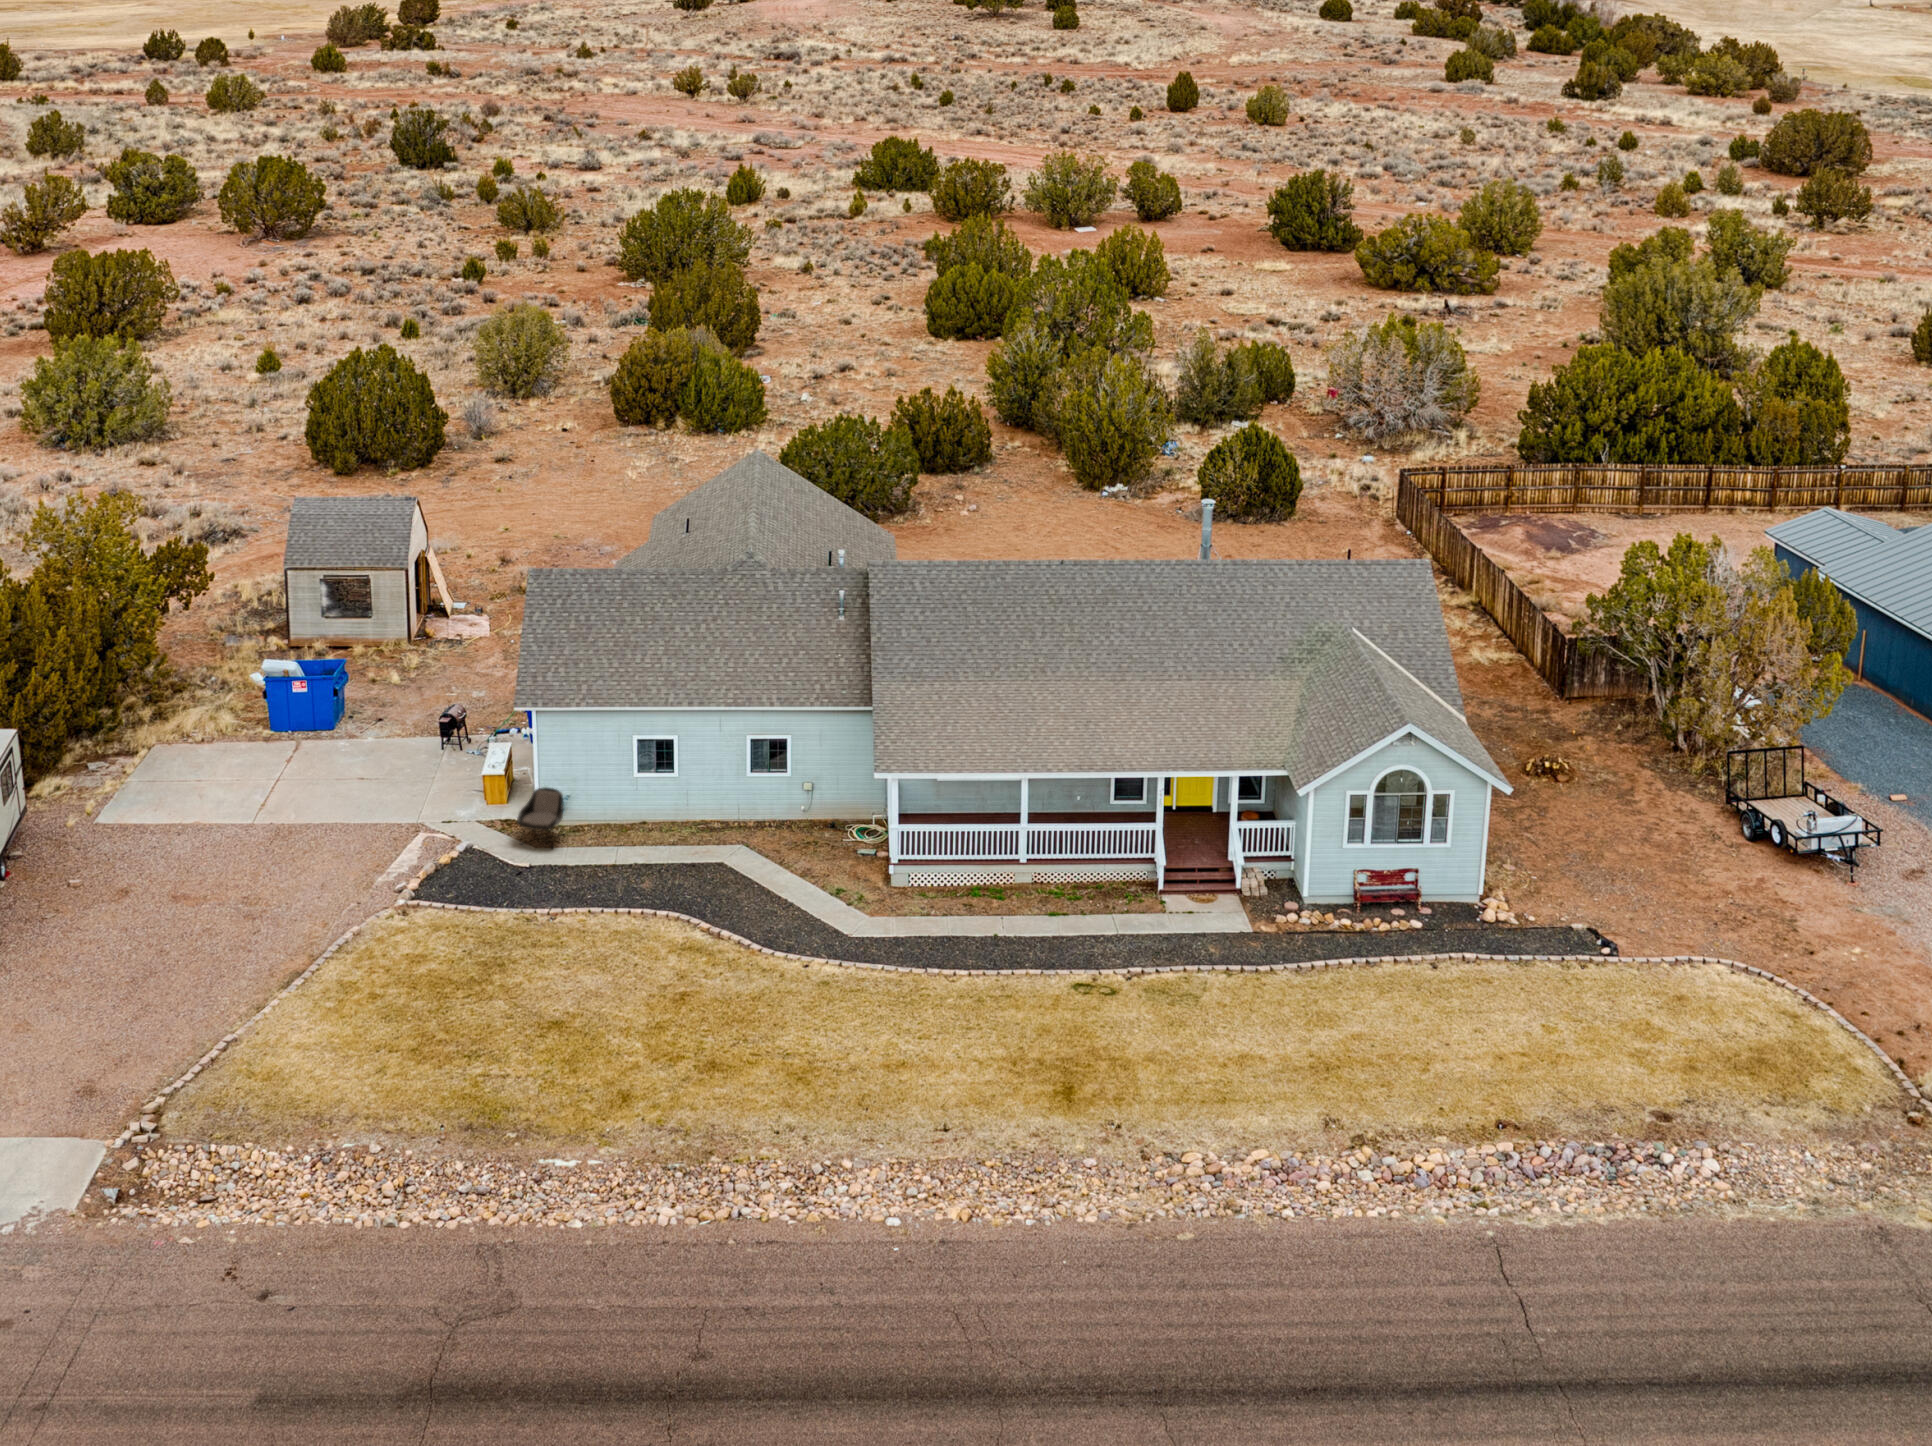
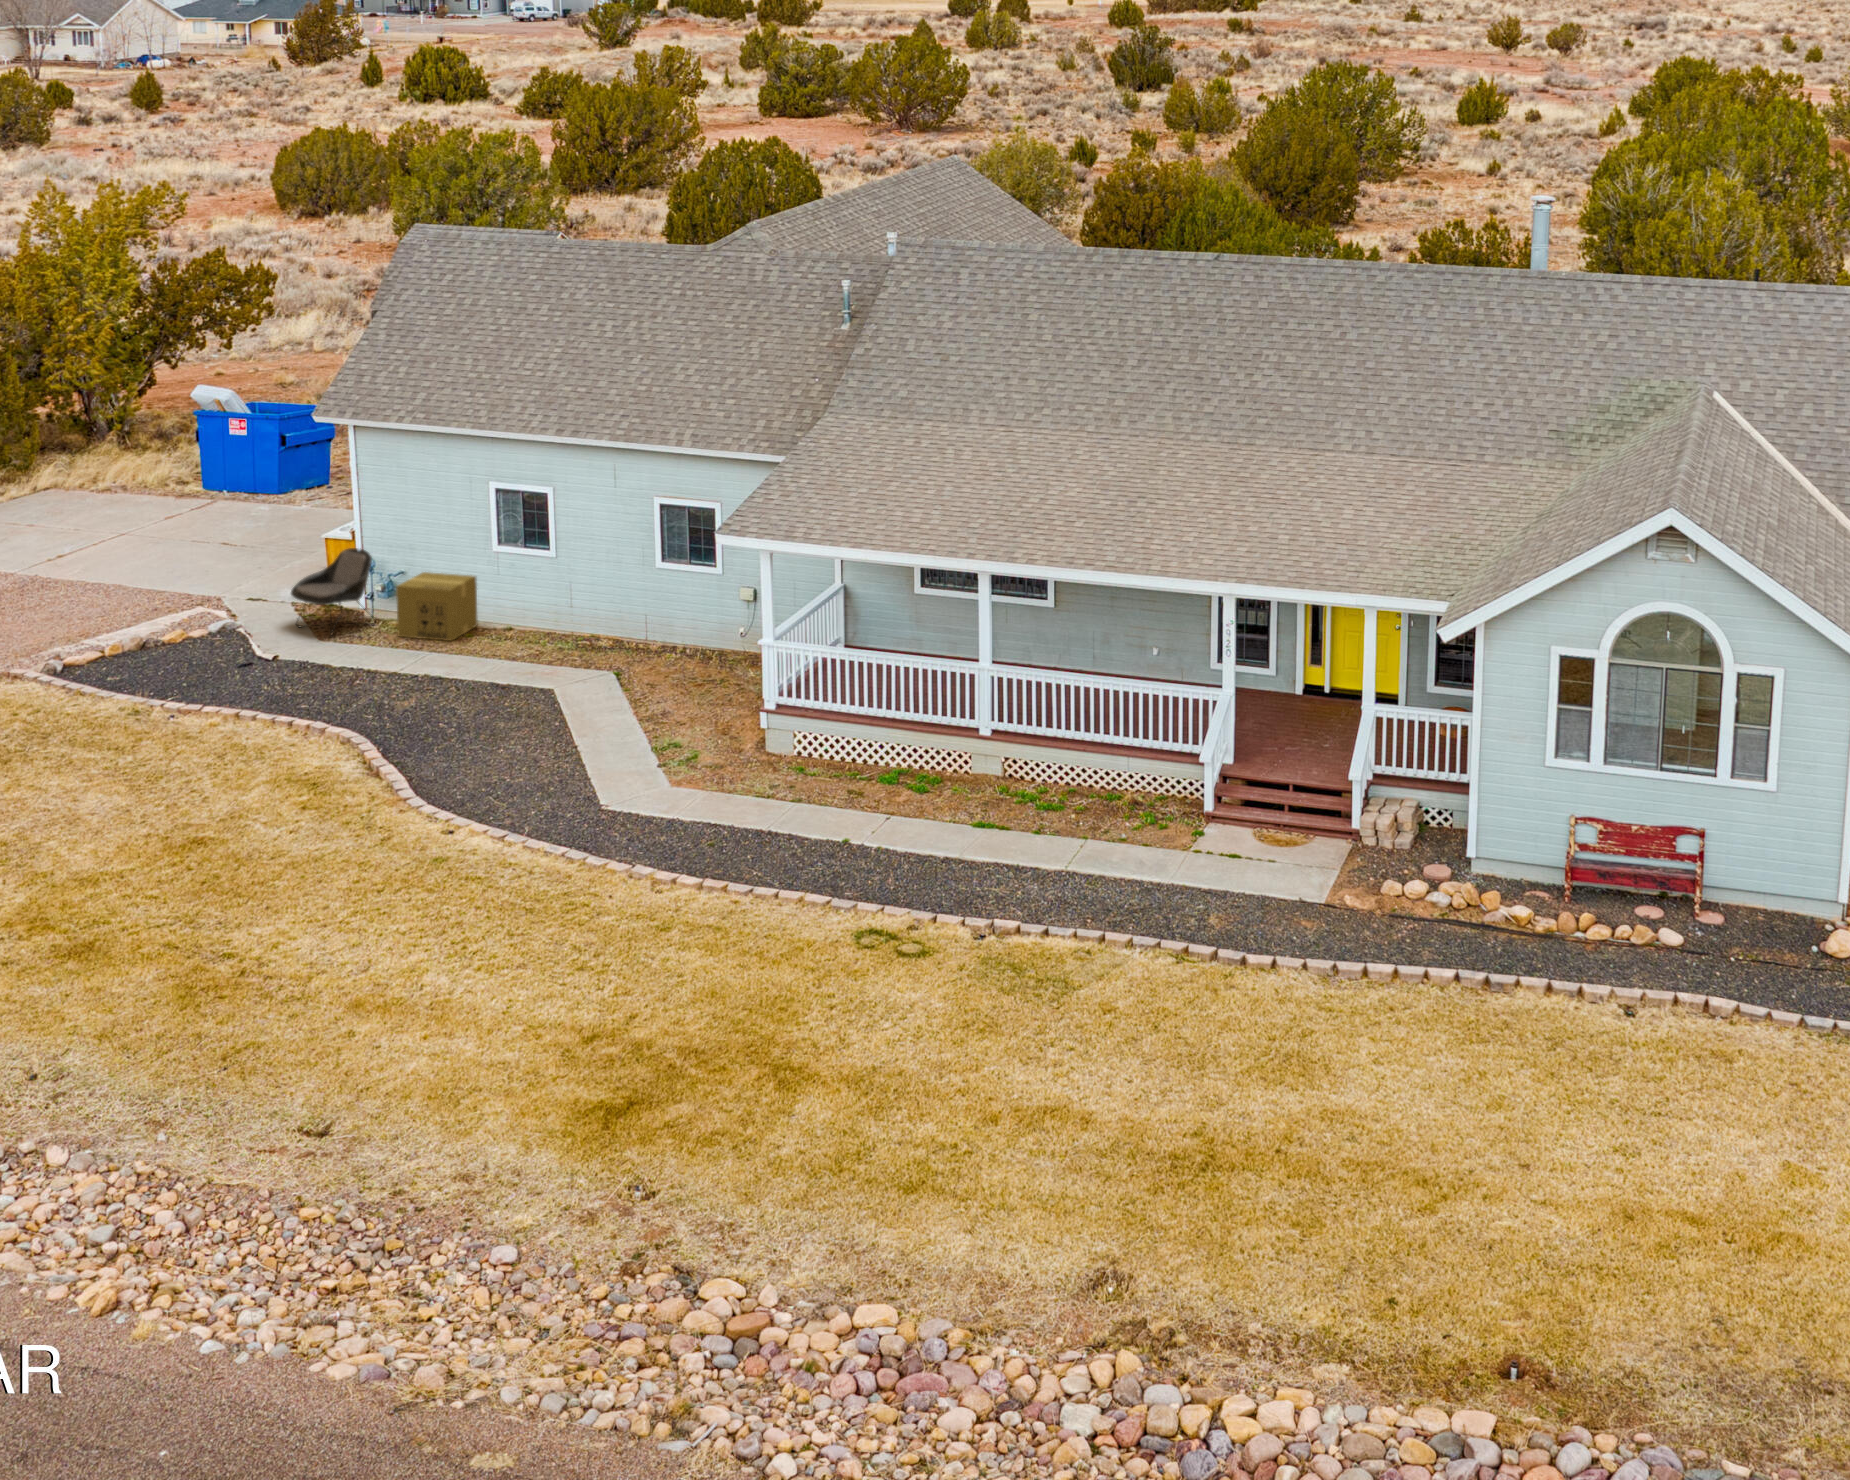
cardboard box: none [590,795,629,842] -> present [396,572,478,641]

